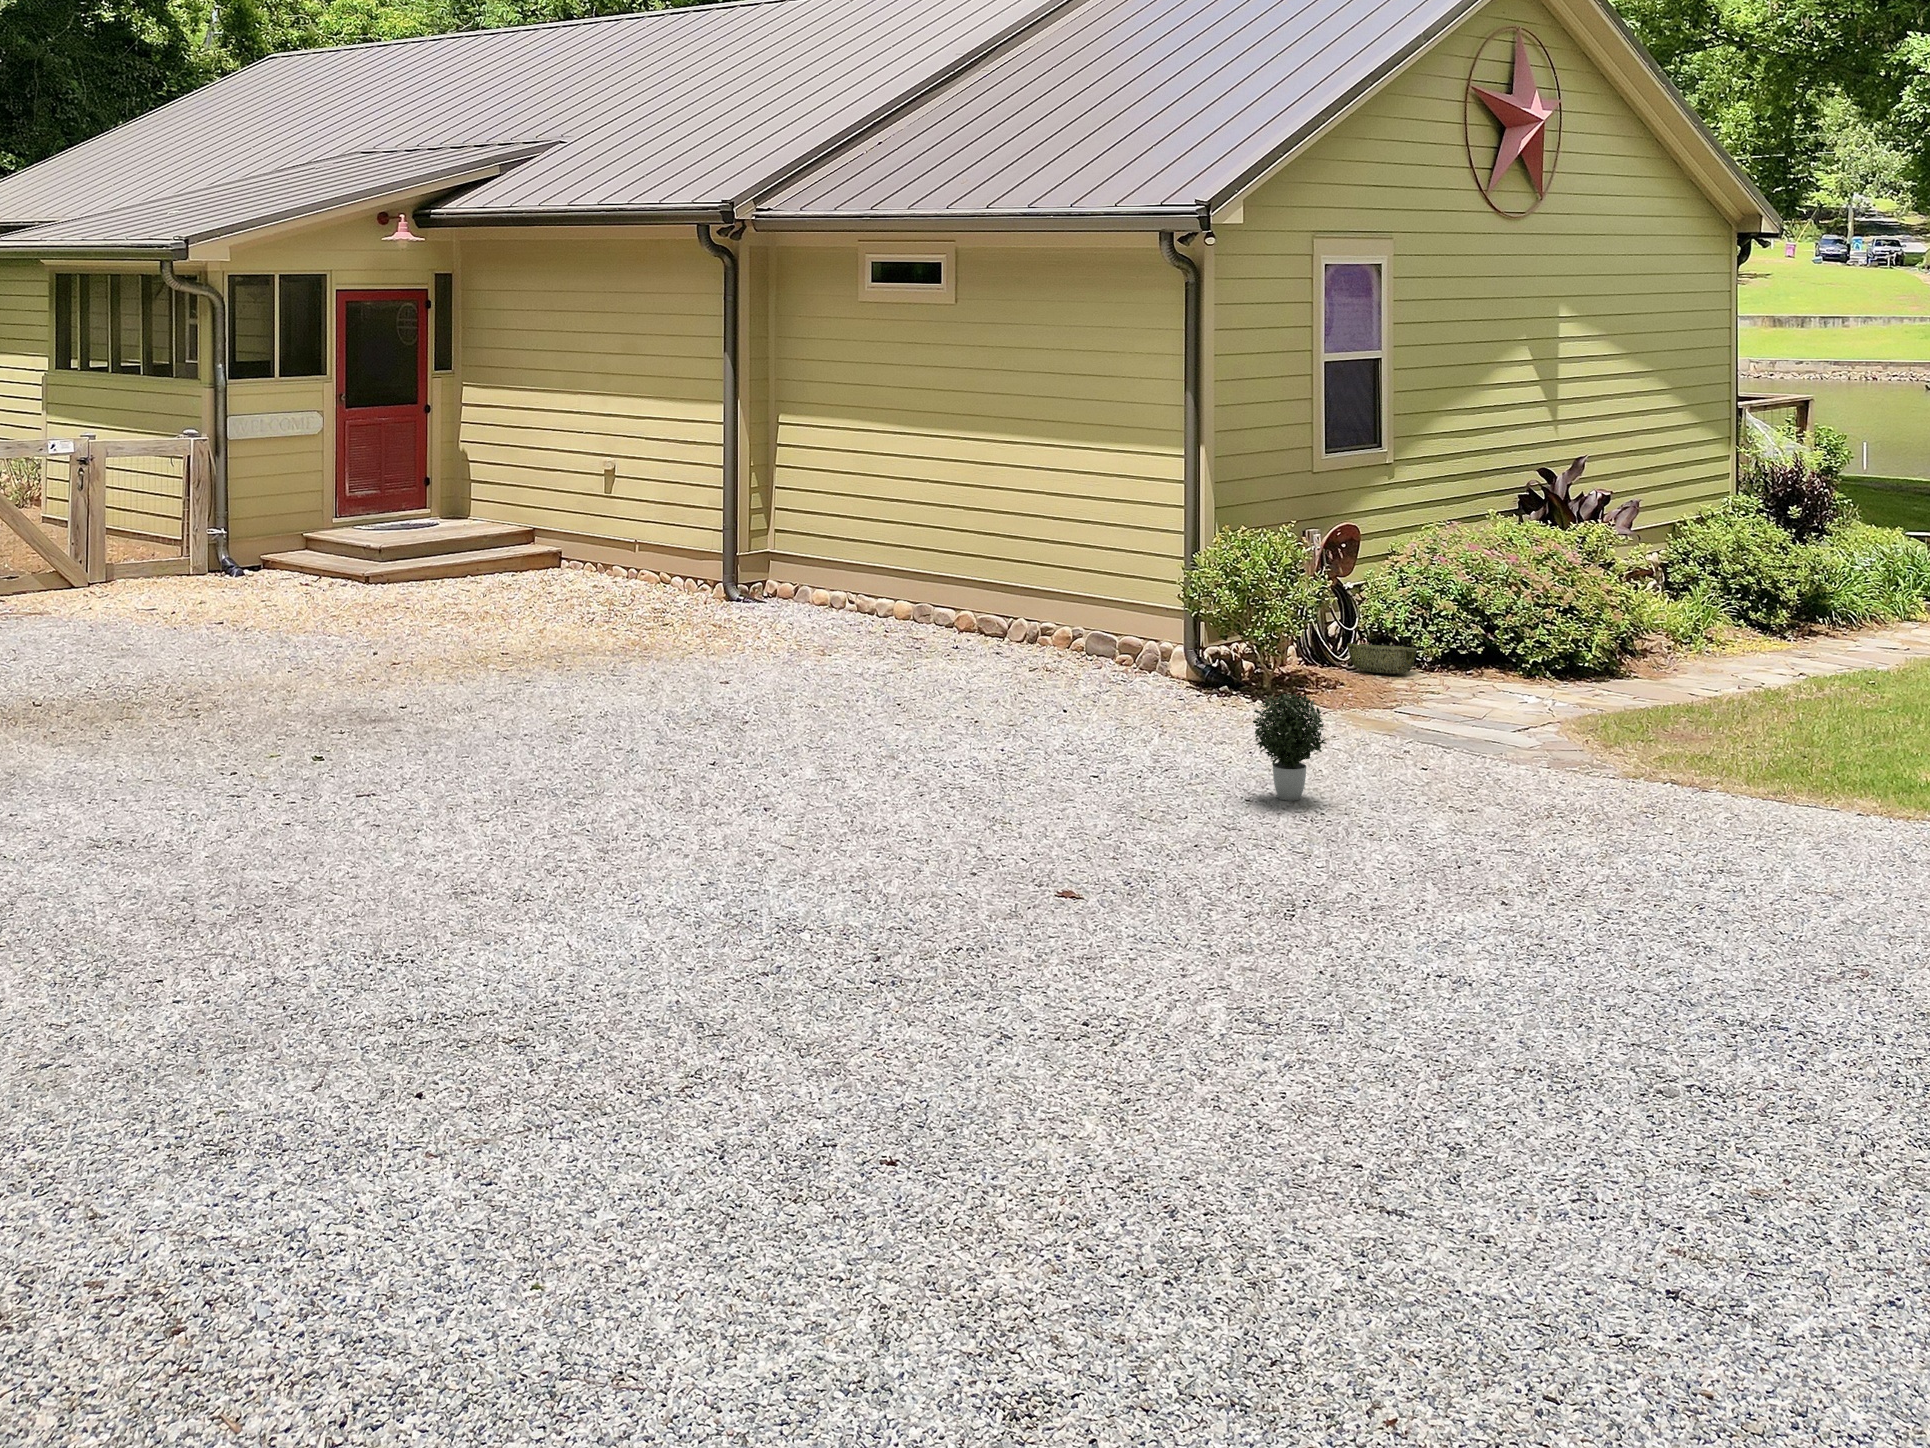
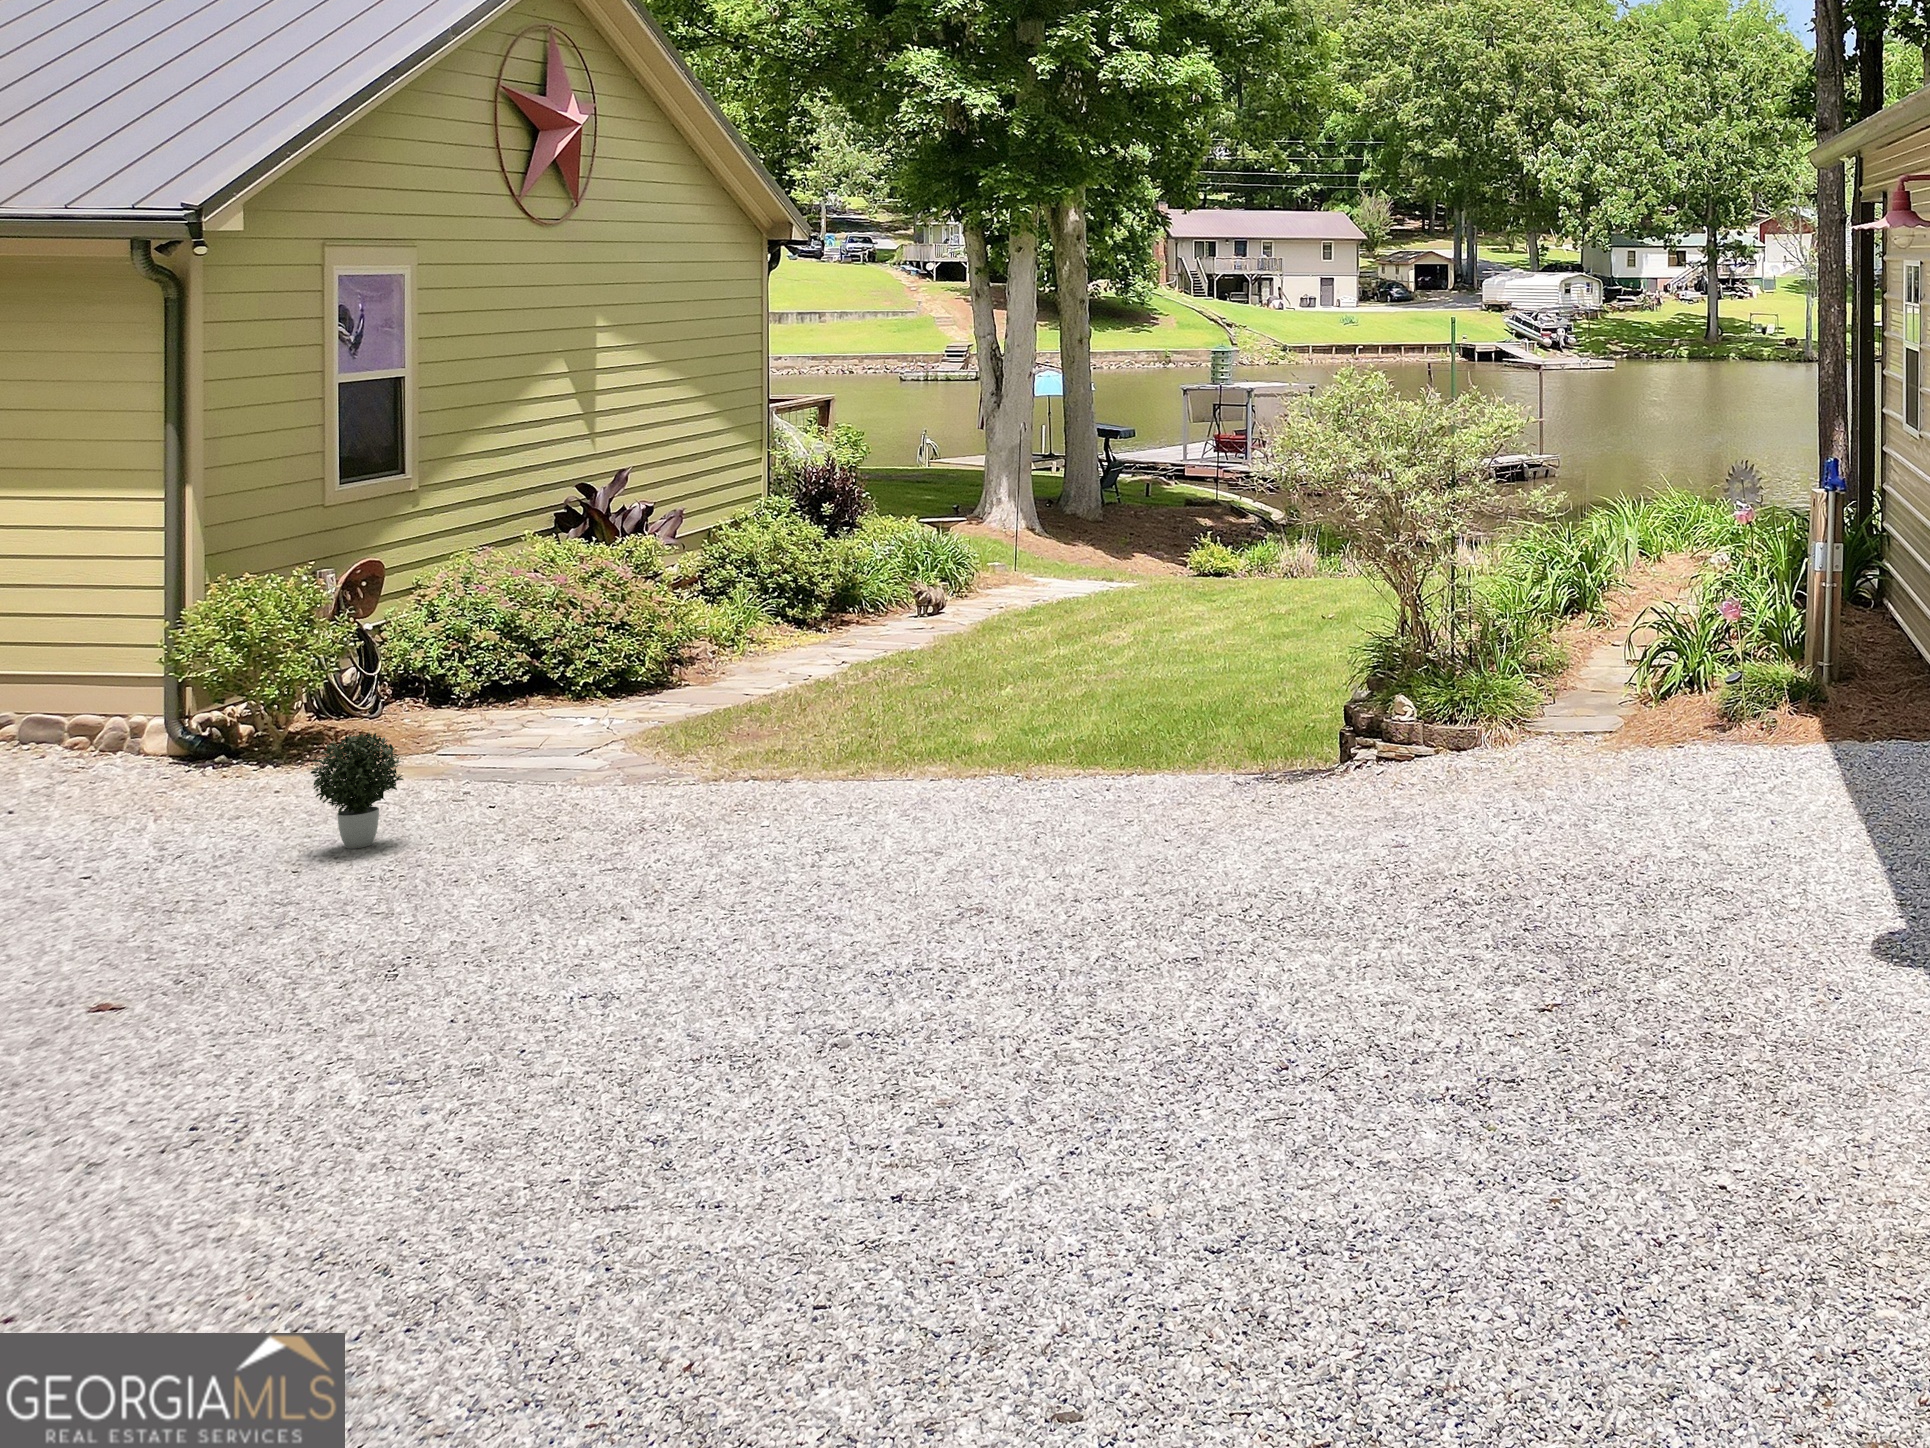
woven basket: present [1347,643,1417,674] -> none [373,683,459,717]

